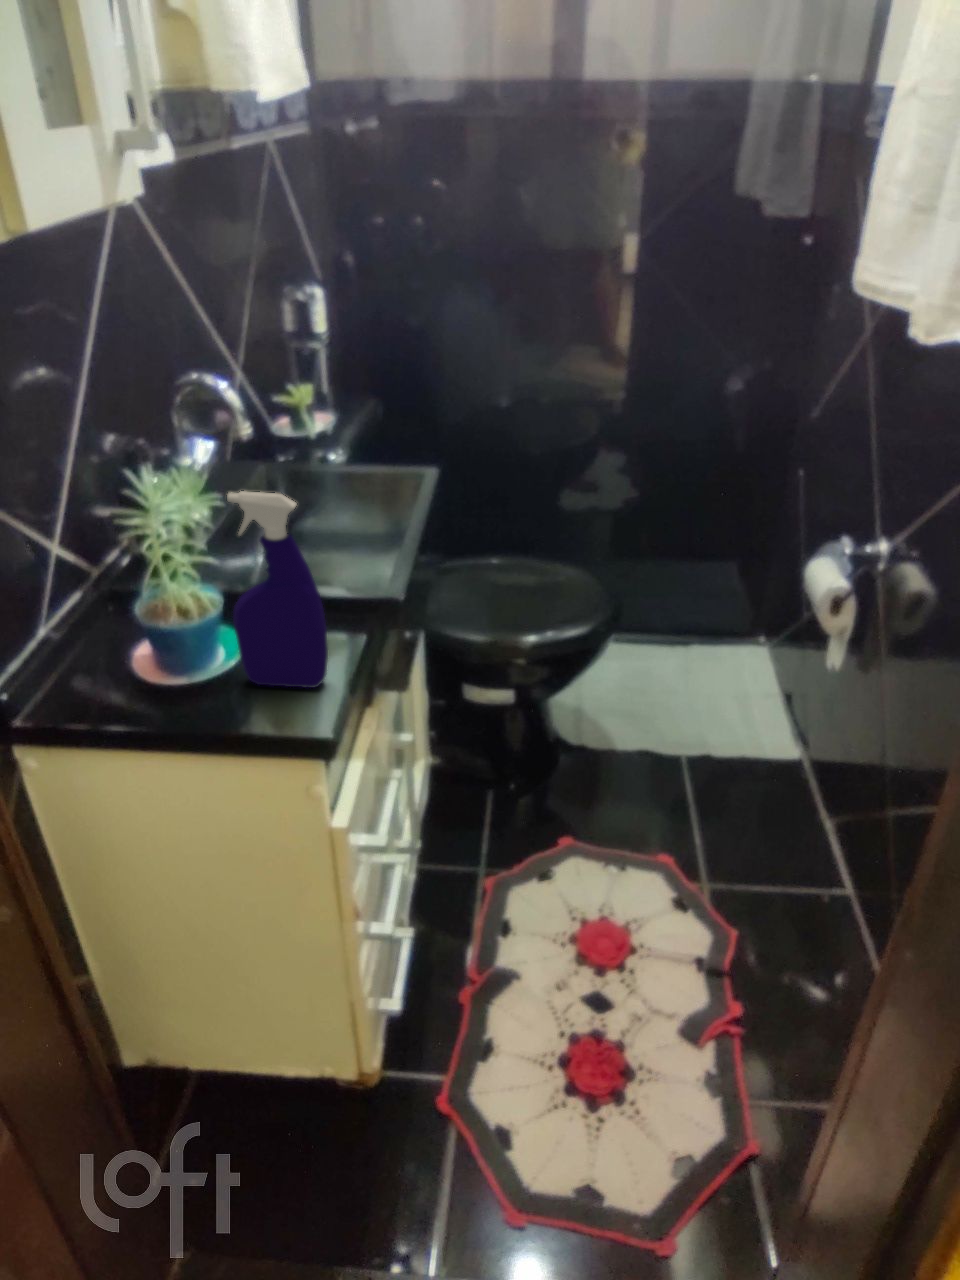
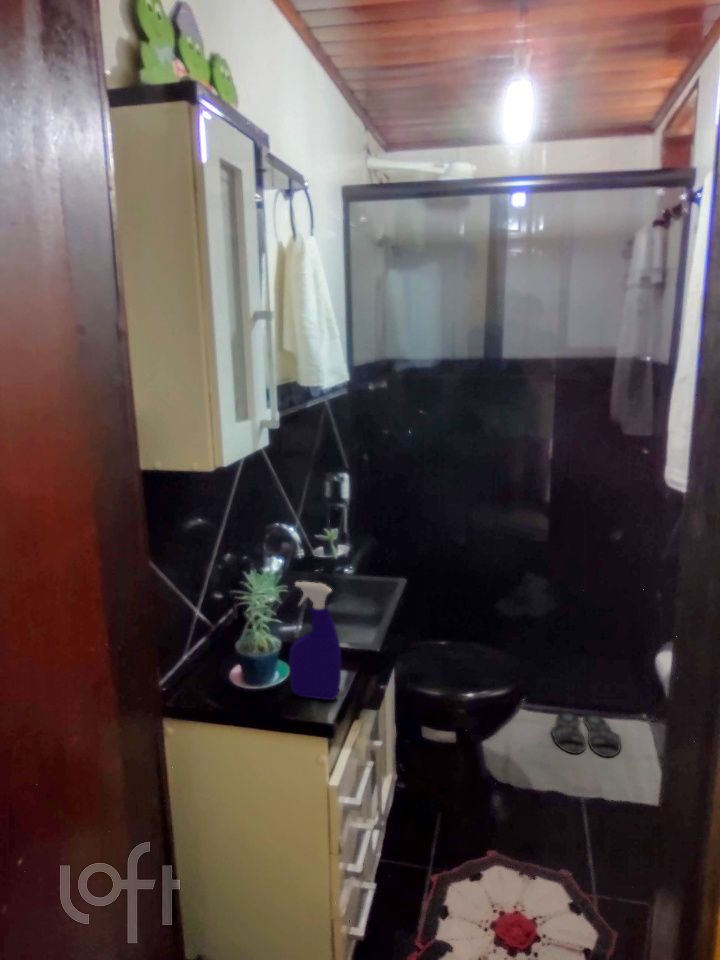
slippers: none [639,633,735,693] -> present [551,712,621,757]

